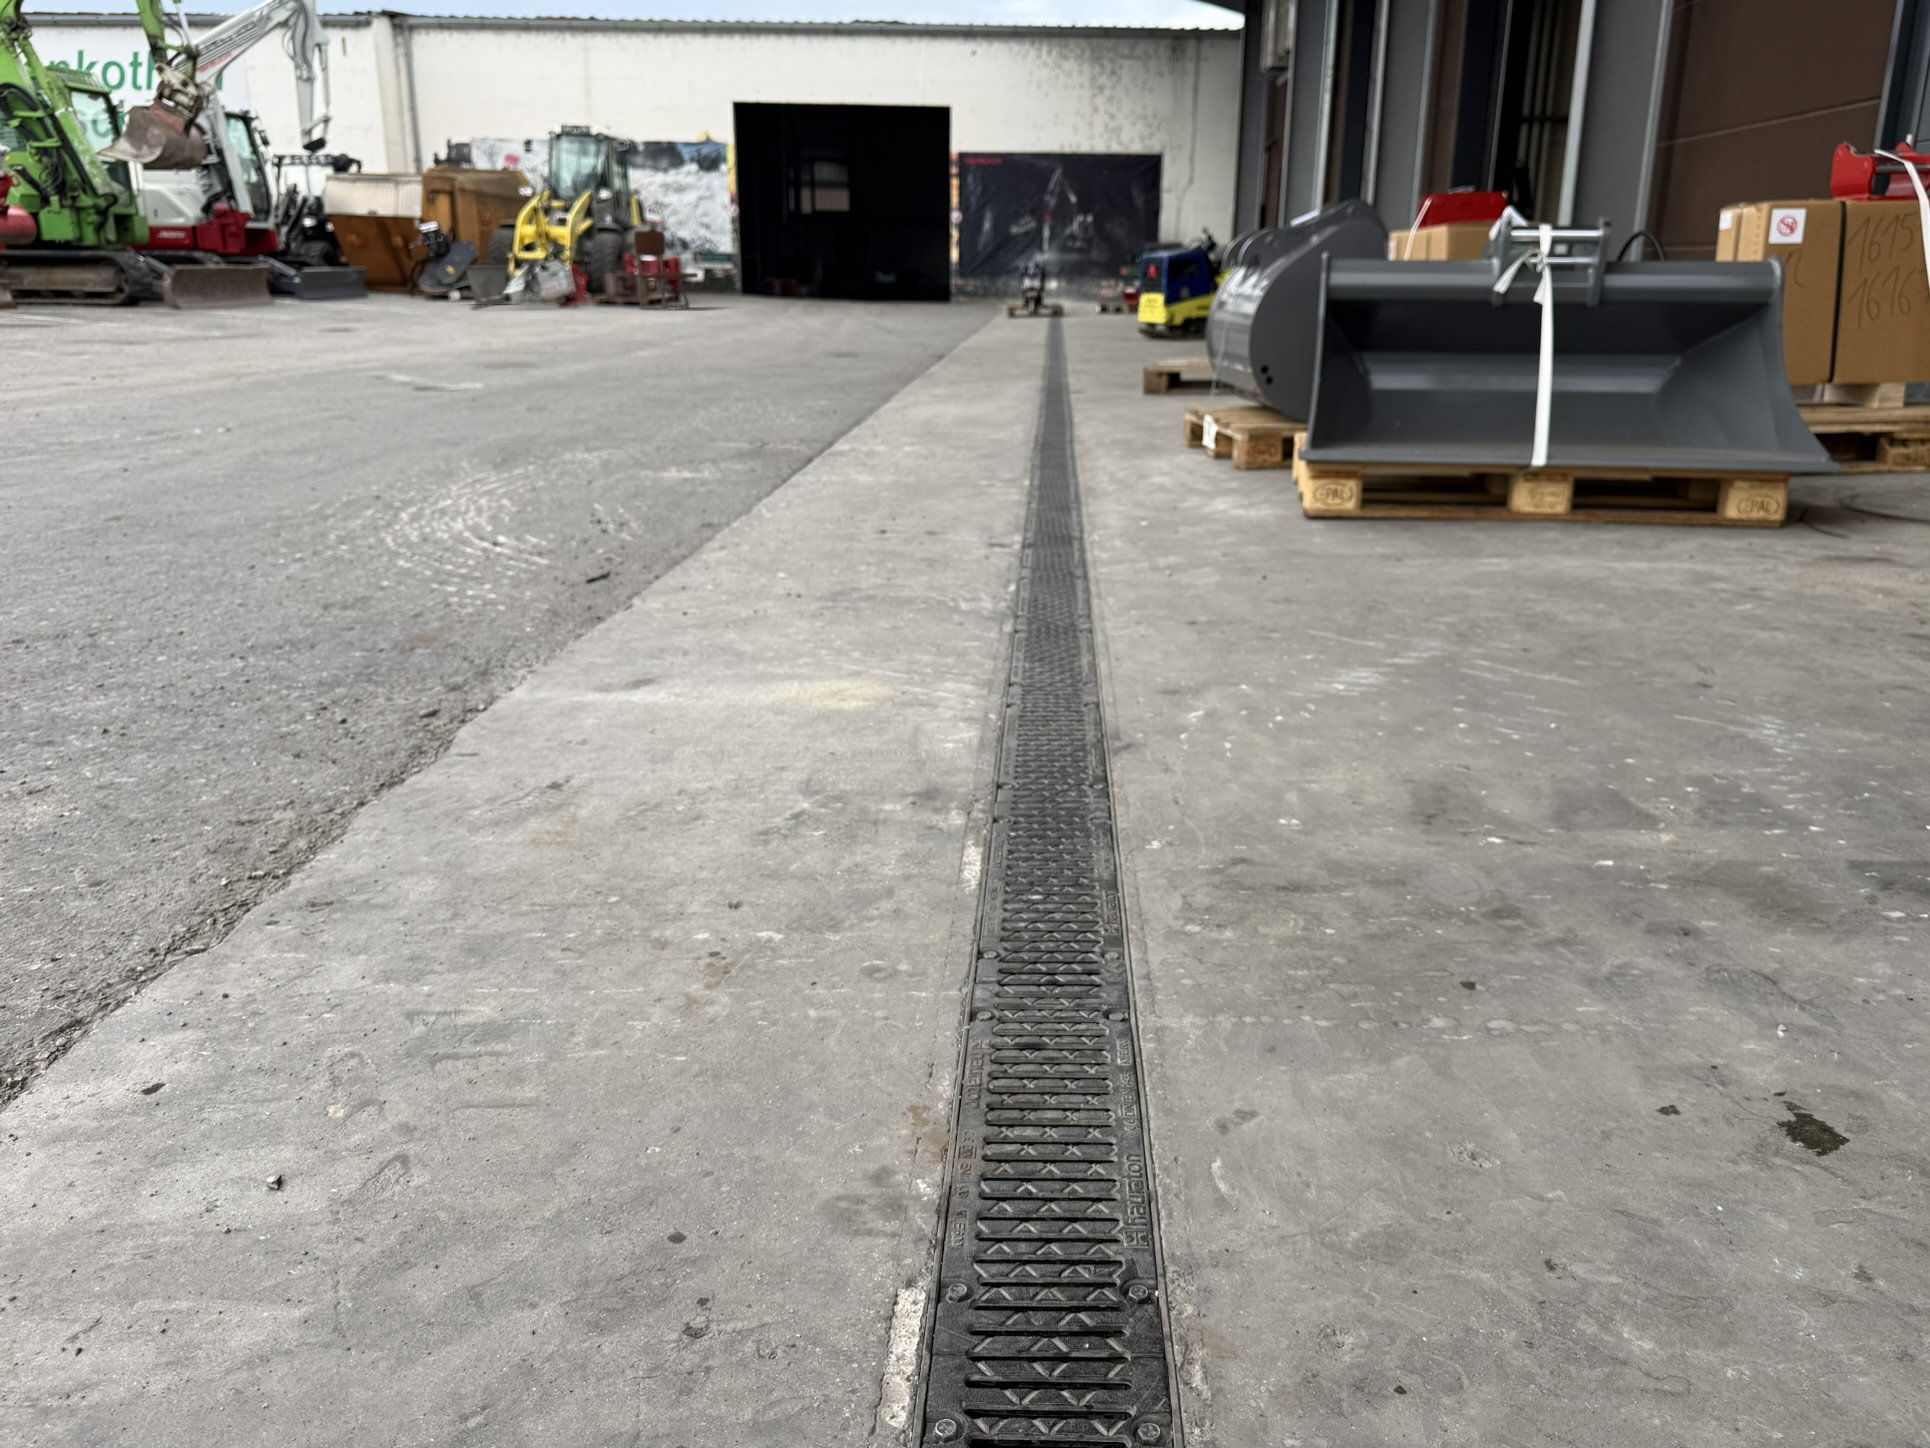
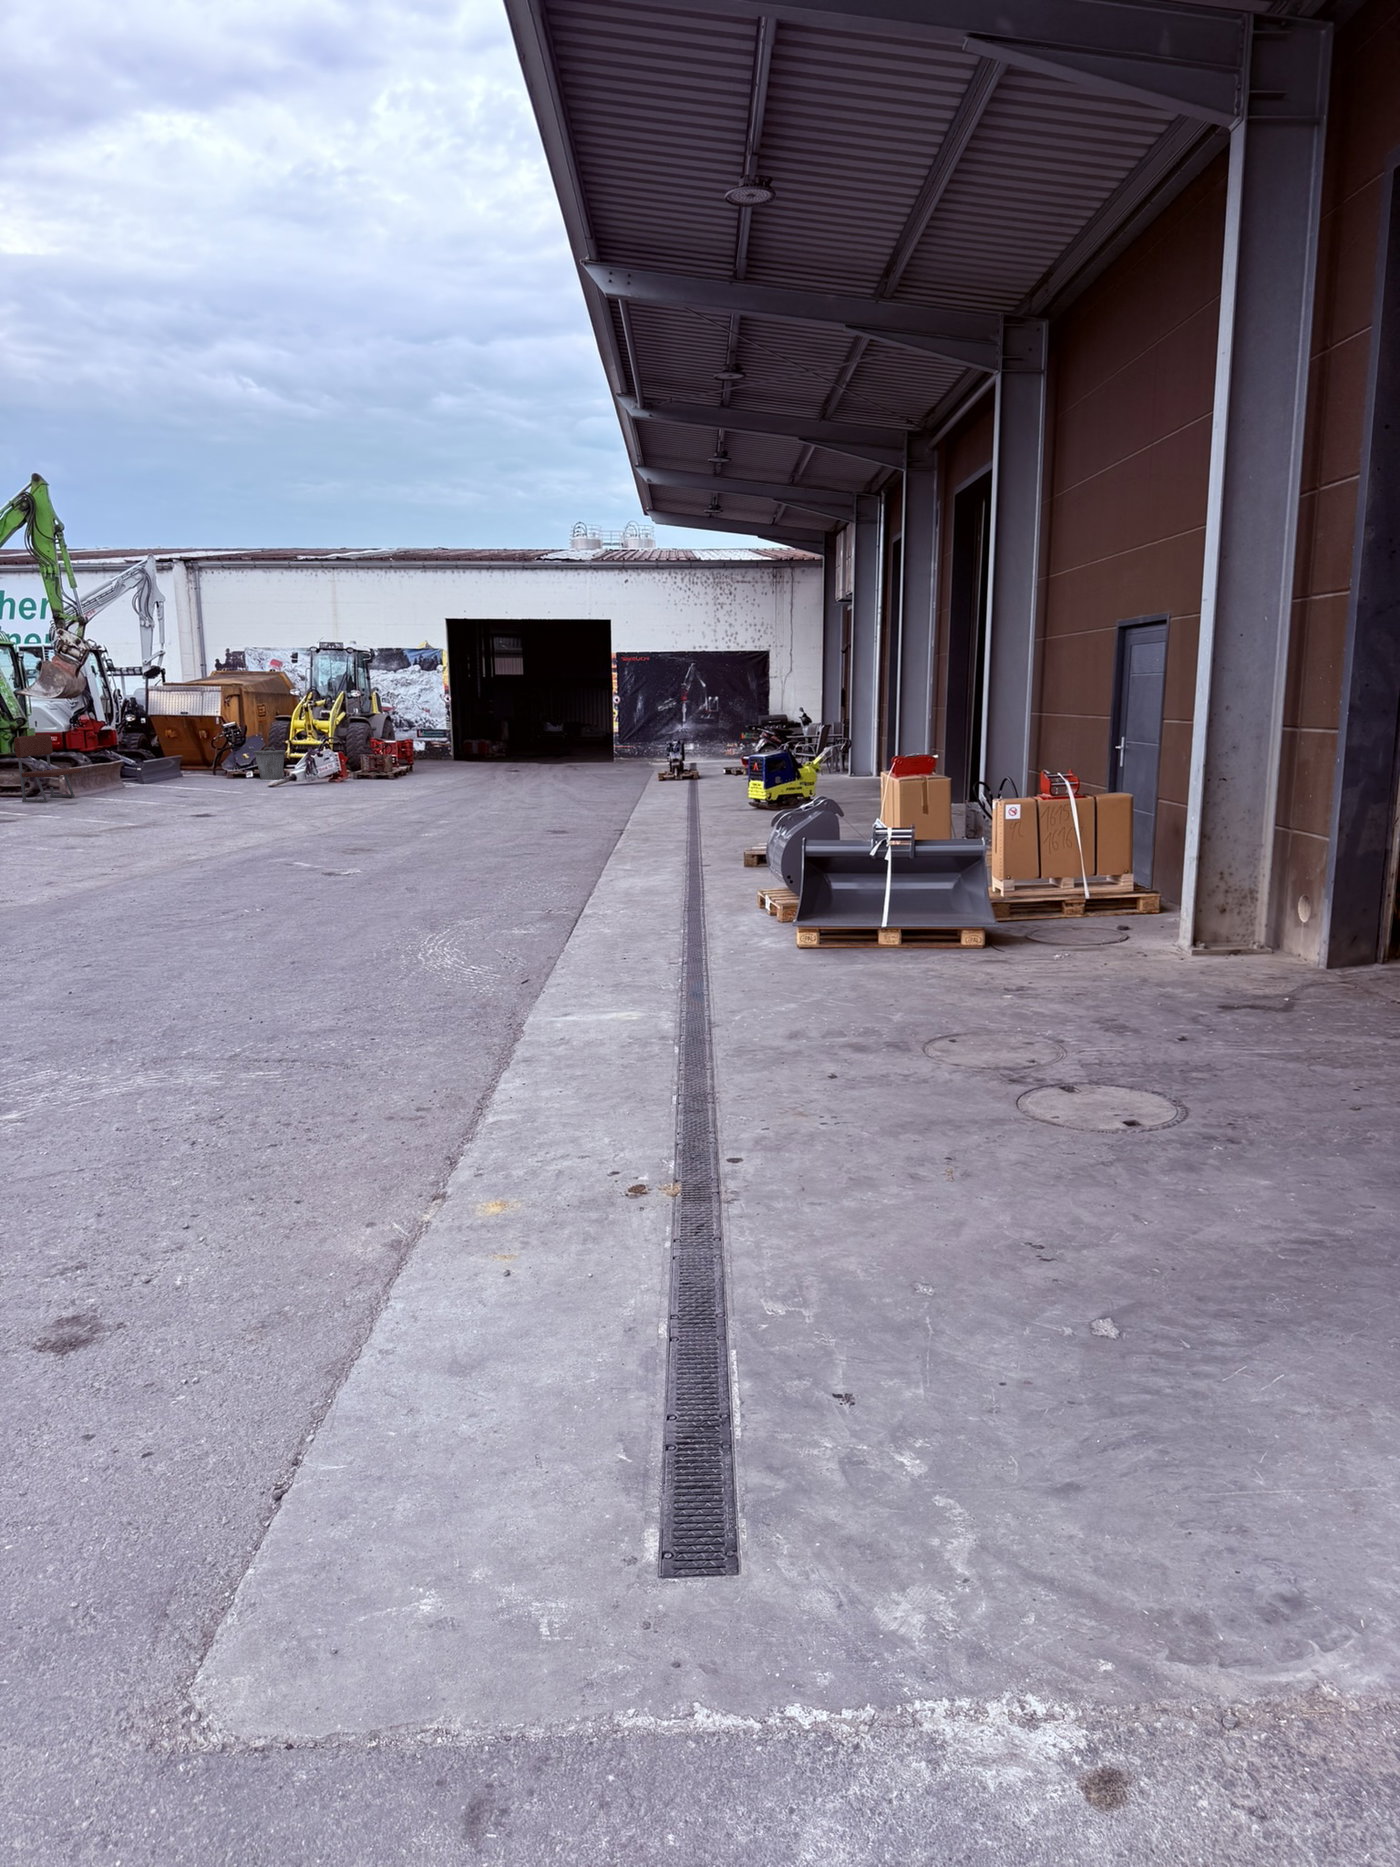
bench: present [634,231,698,310] -> present [14,734,81,802]

